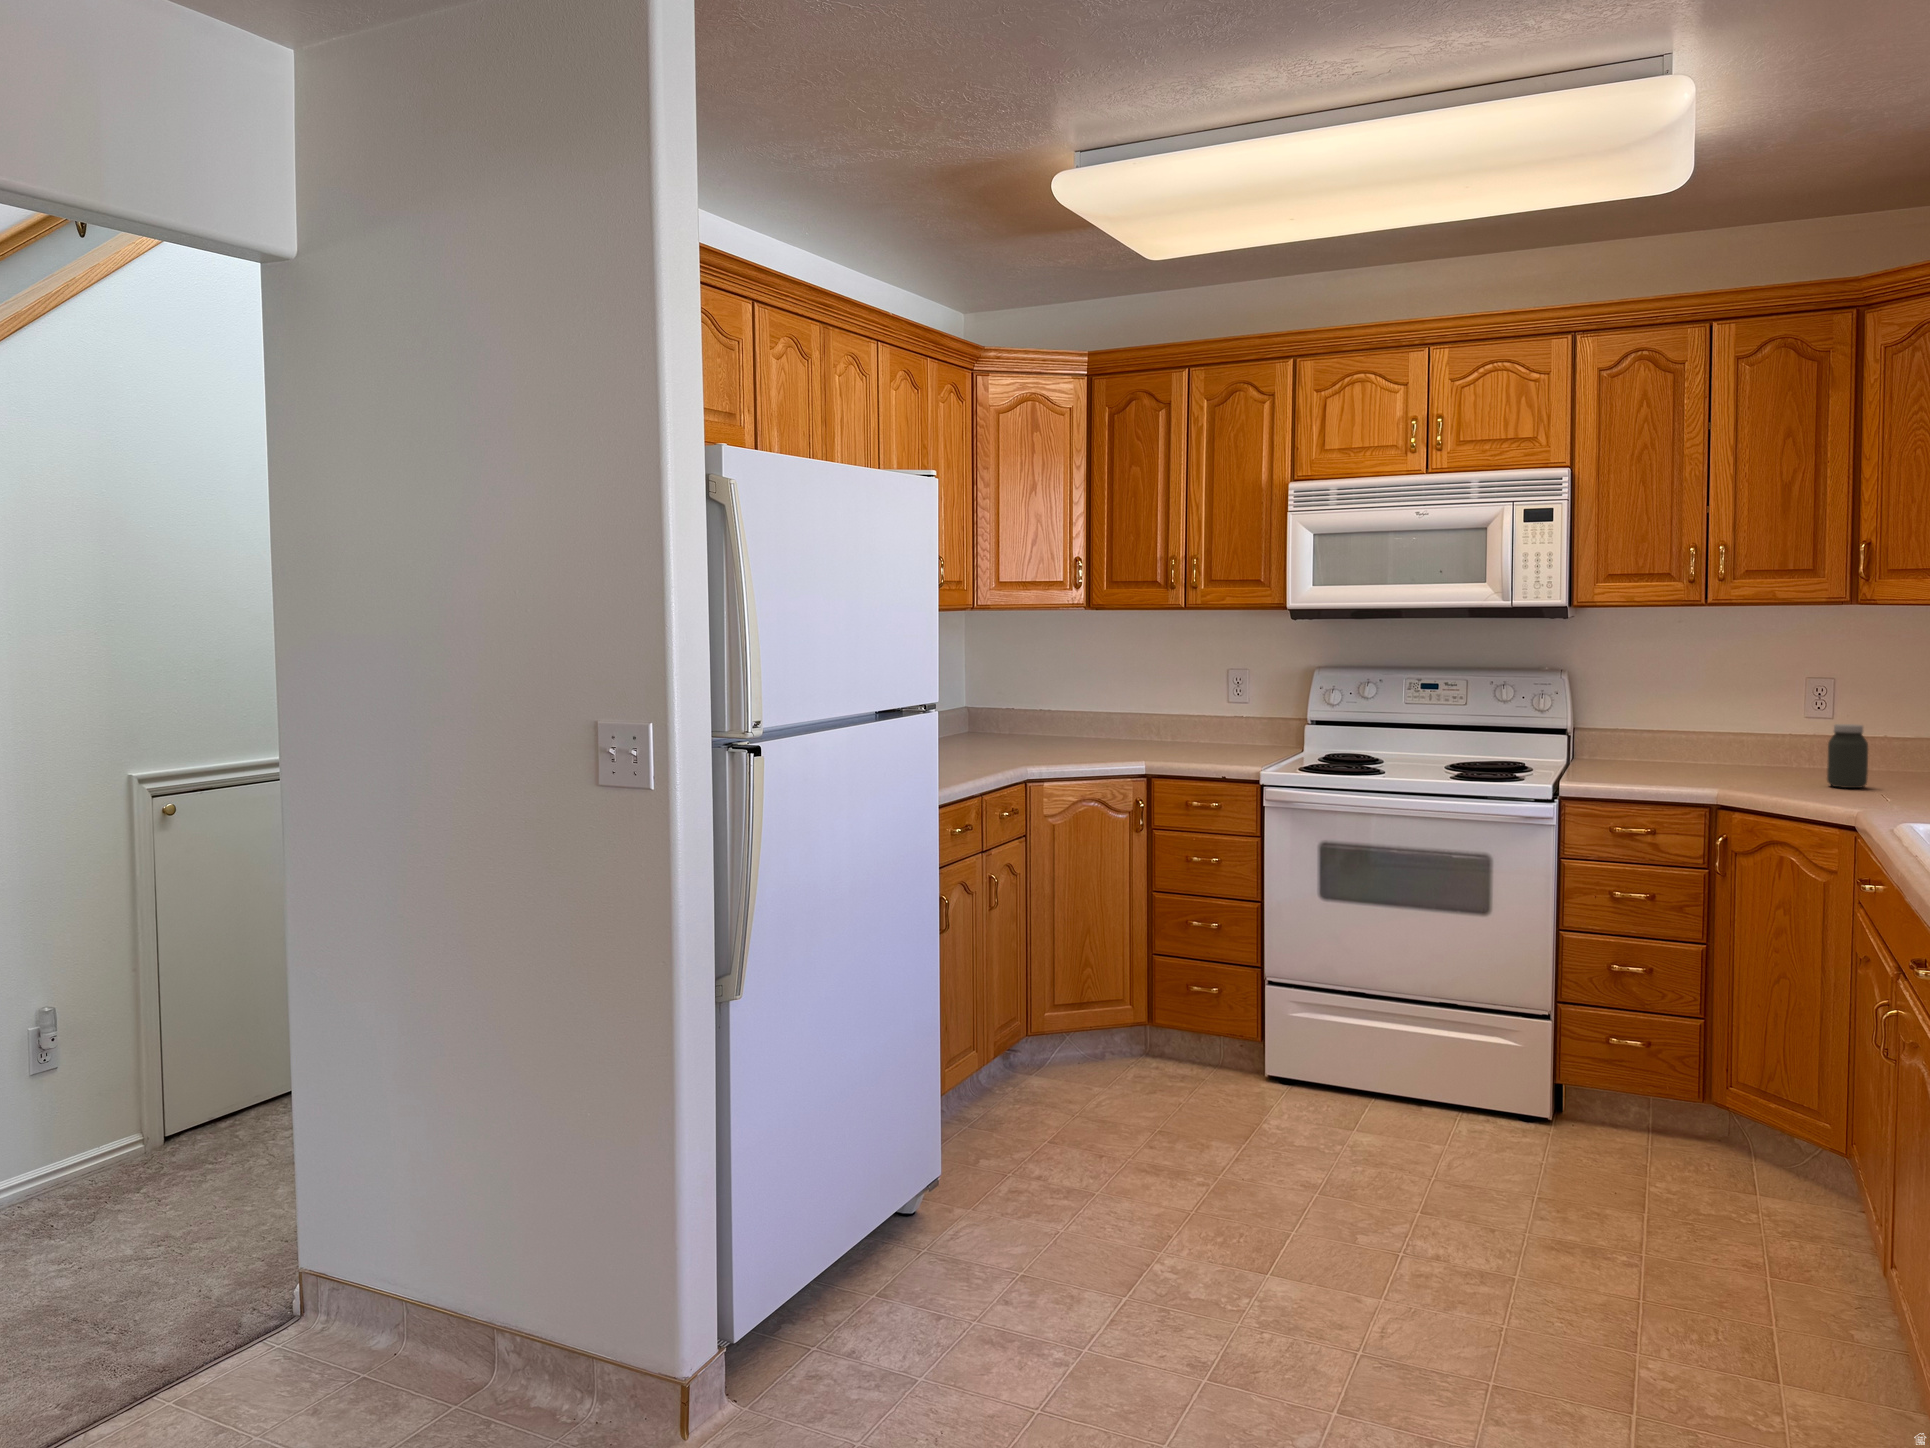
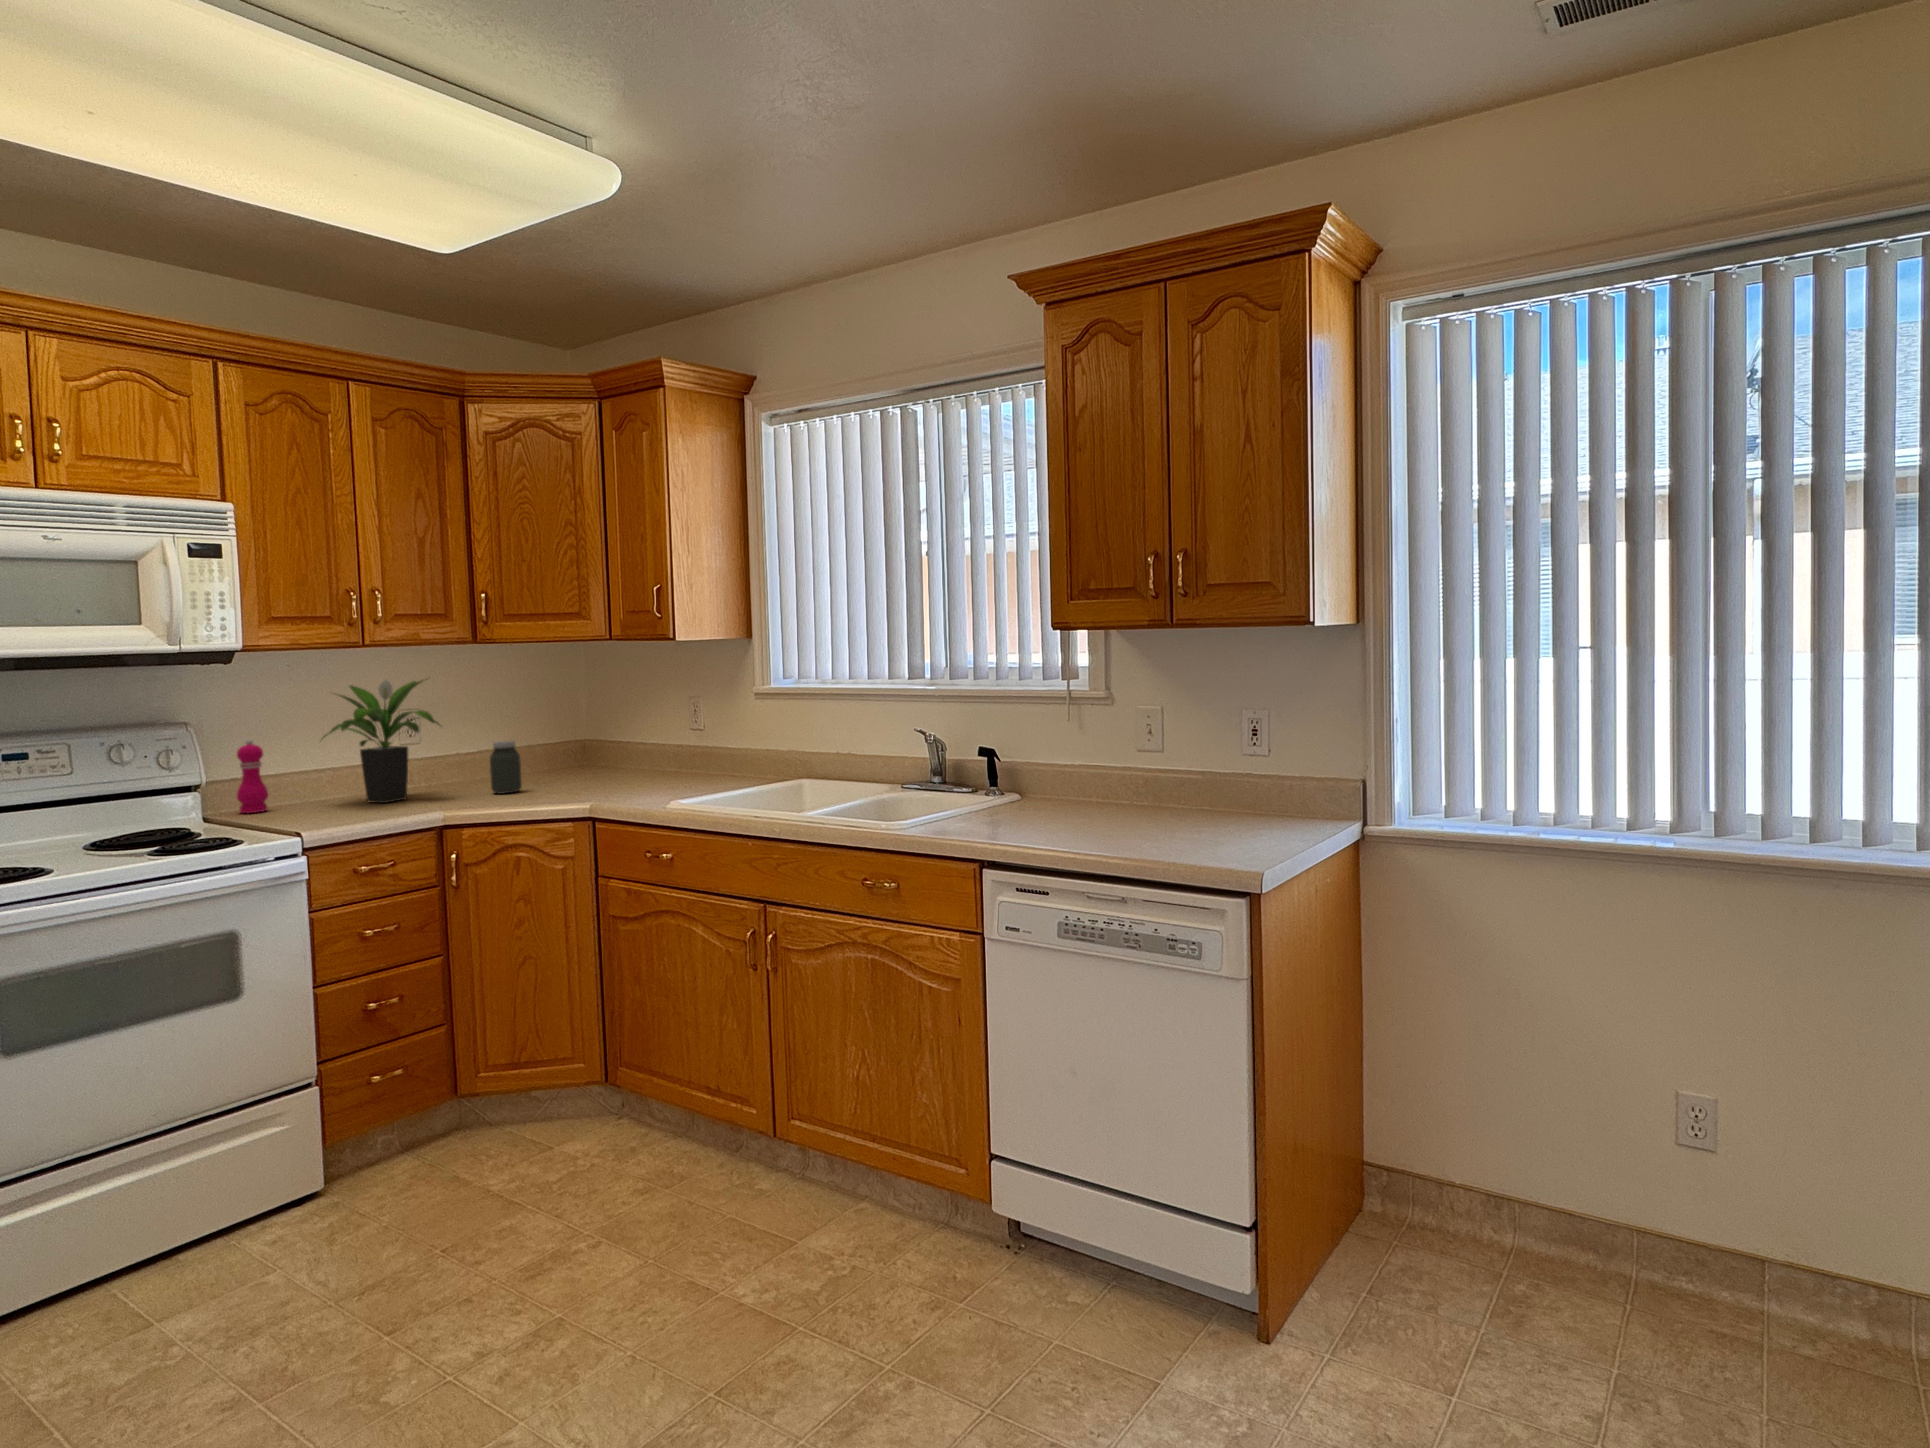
potted plant: none [1660,641,1786,775] -> present [324,679,439,803]
pepper mill: none [1597,691,1626,763] -> present [237,739,268,813]

